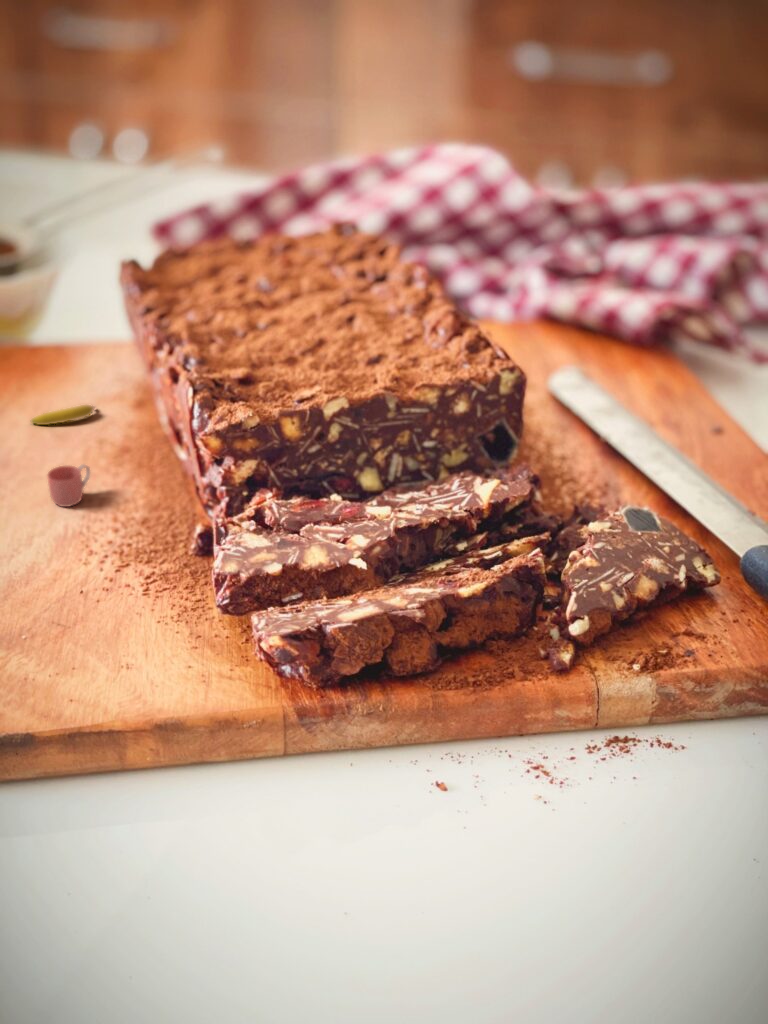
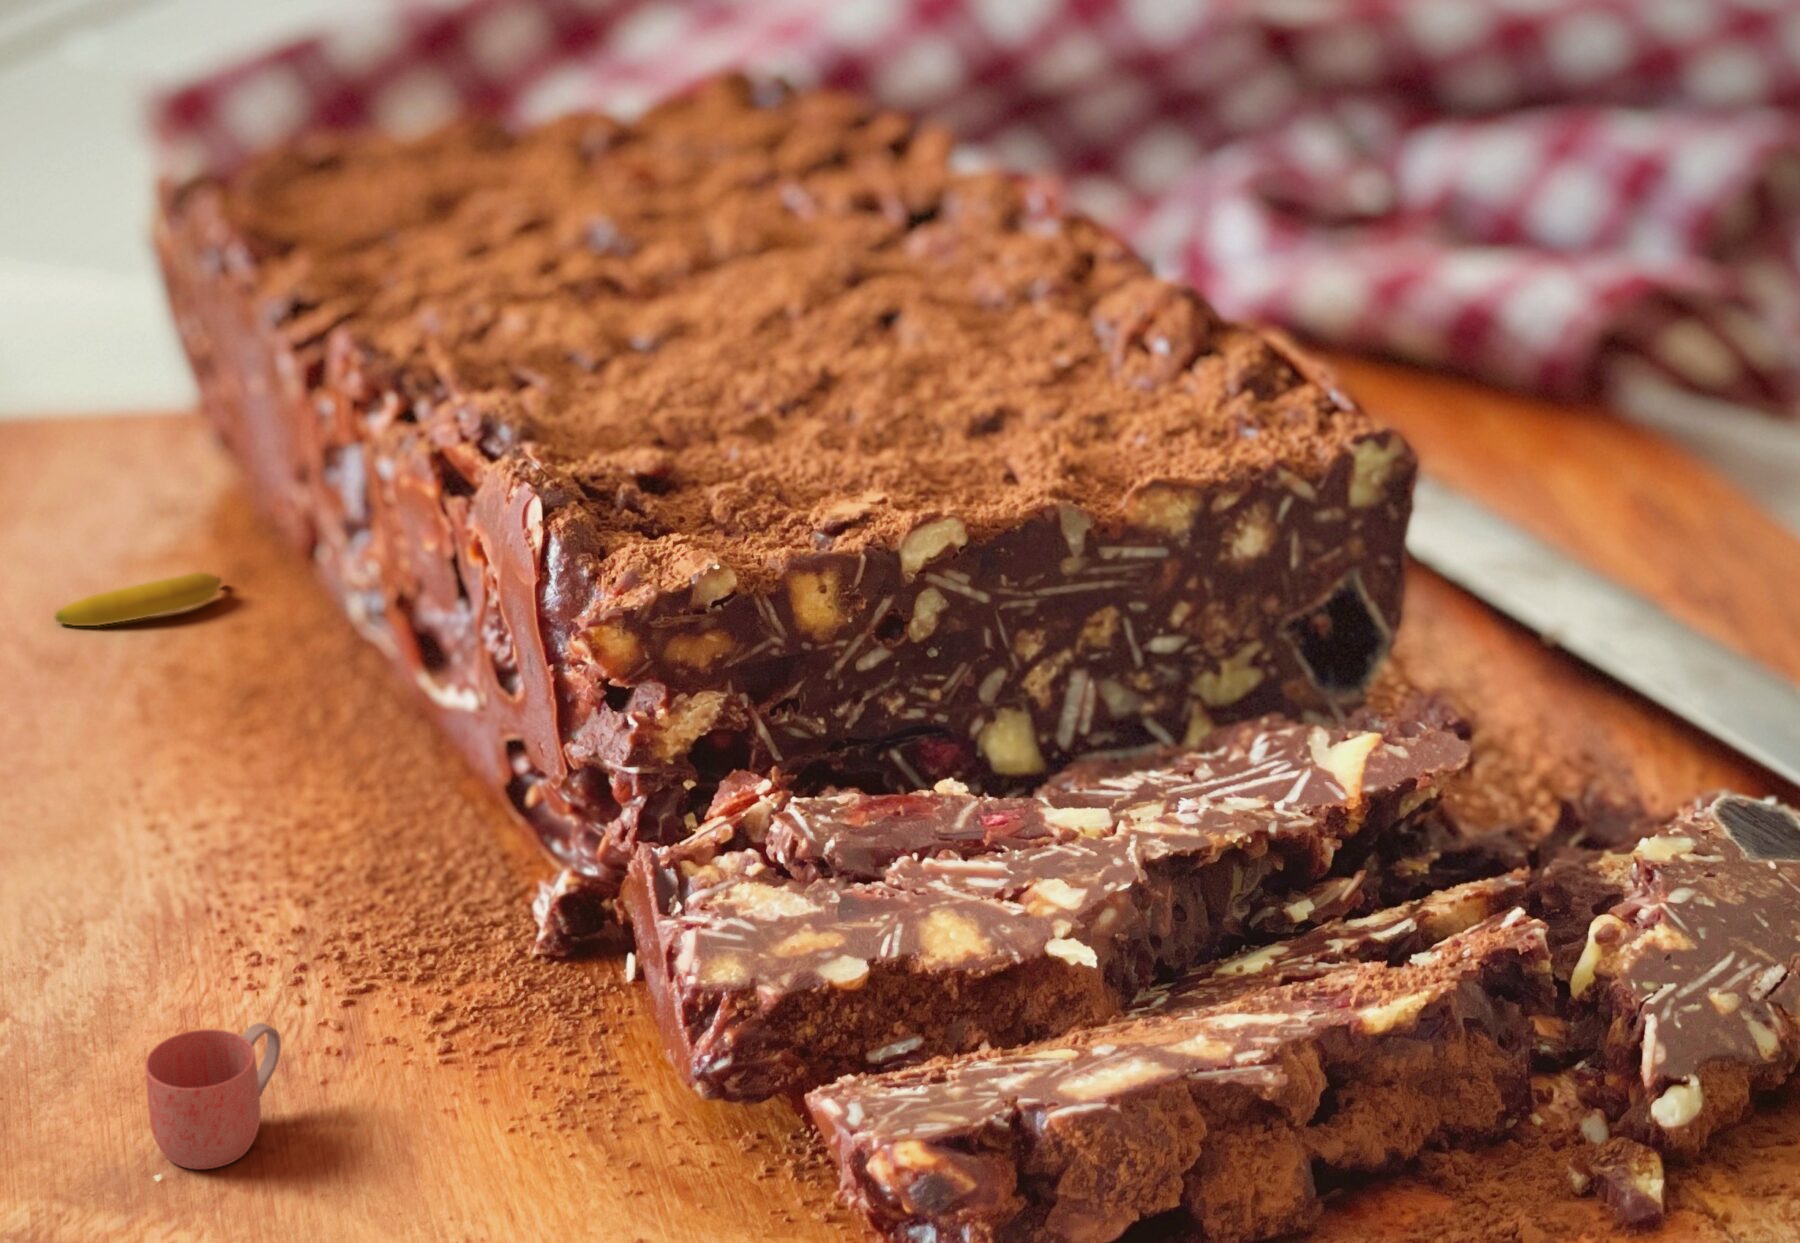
mug: present [48,465,90,507] -> present [145,1023,281,1169]

